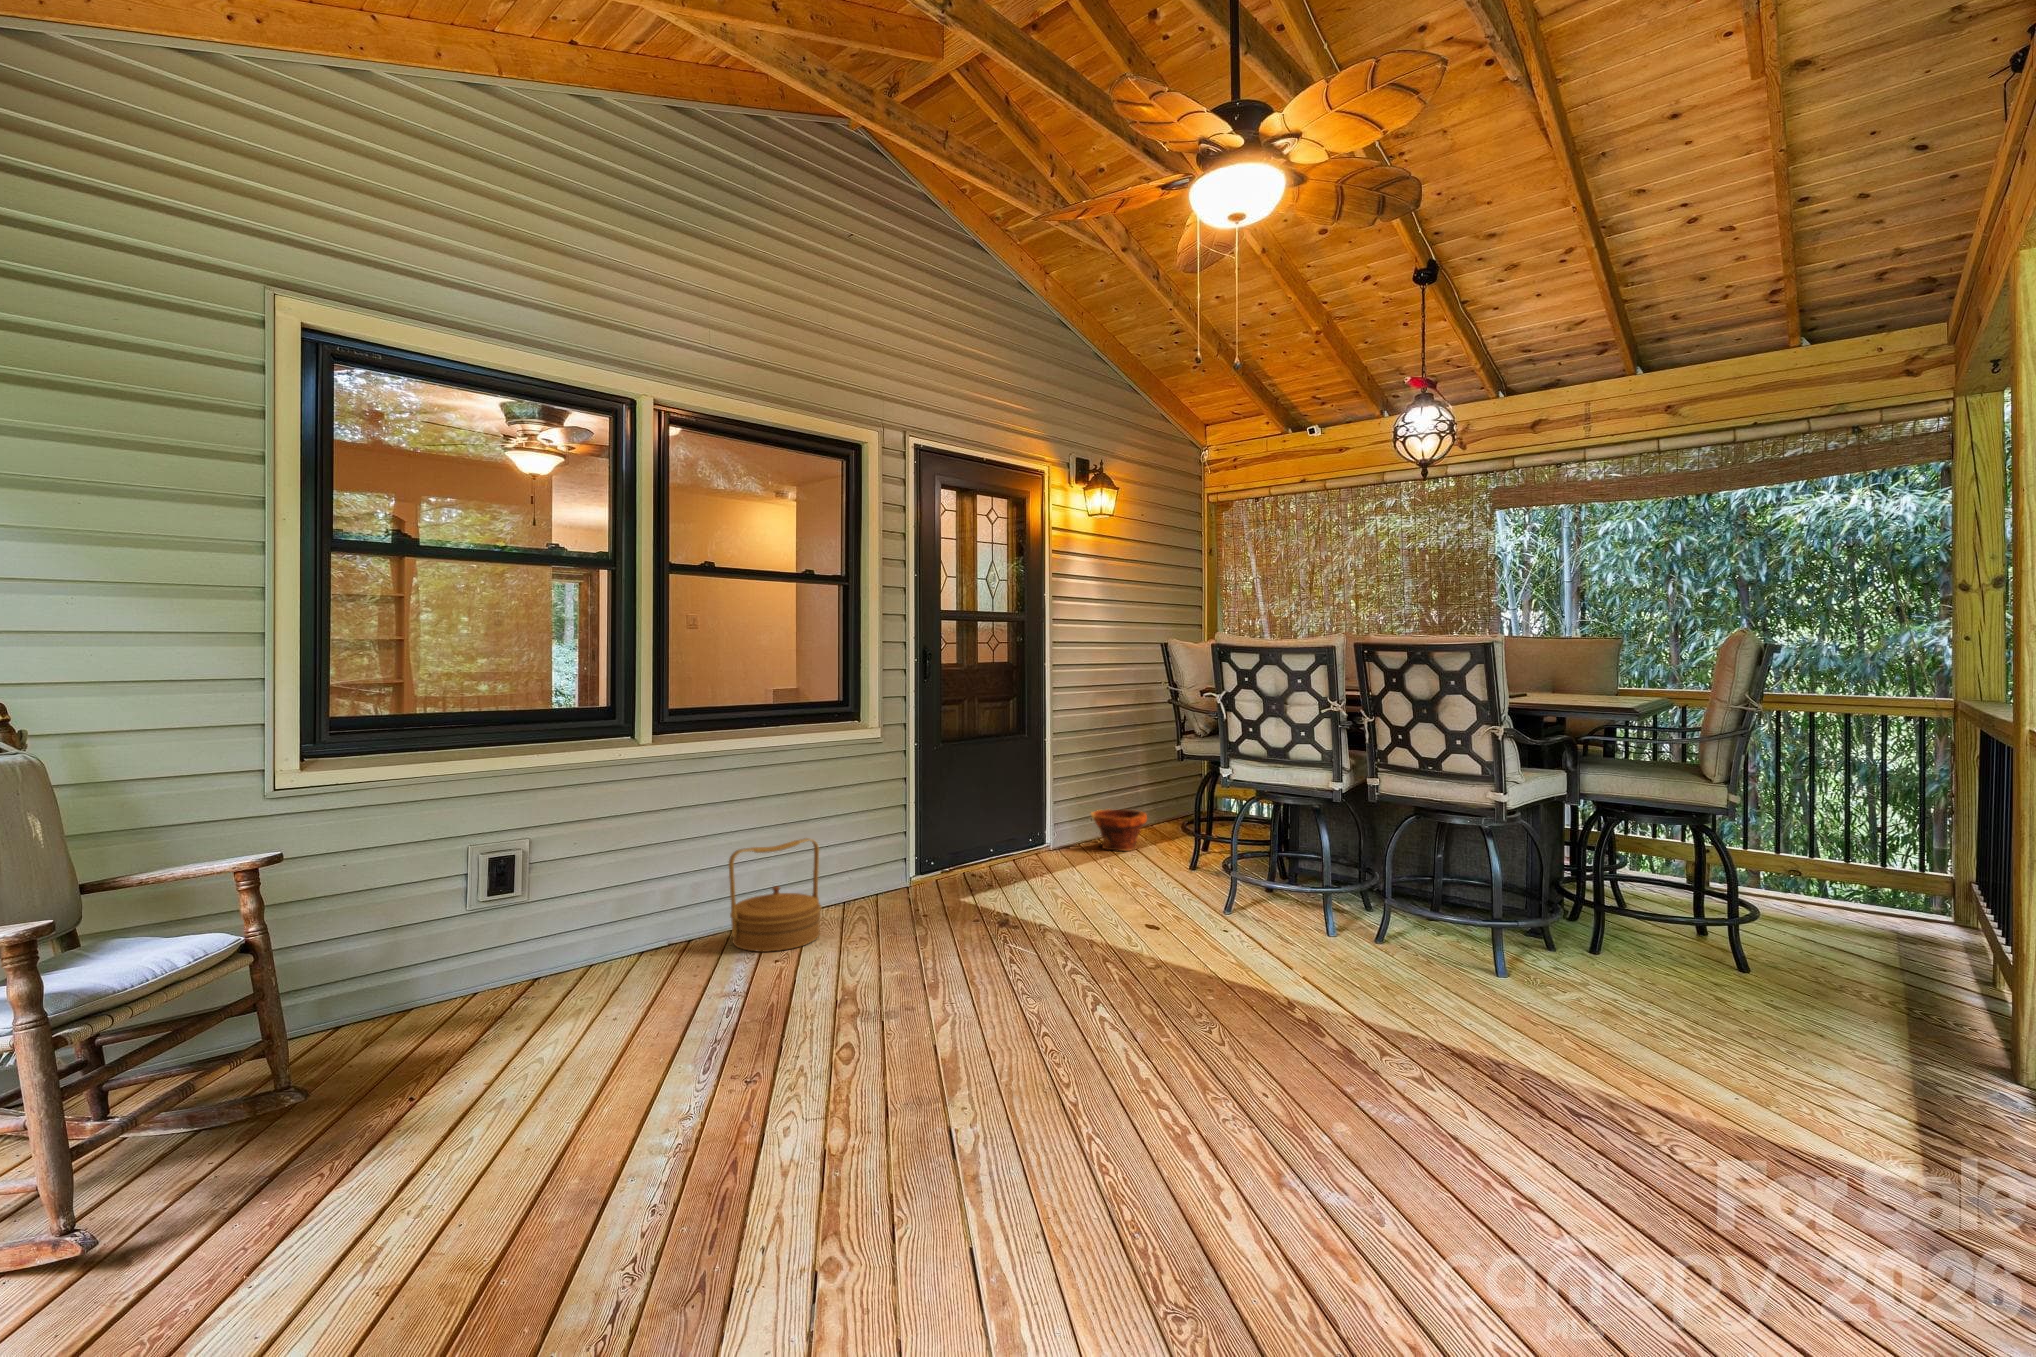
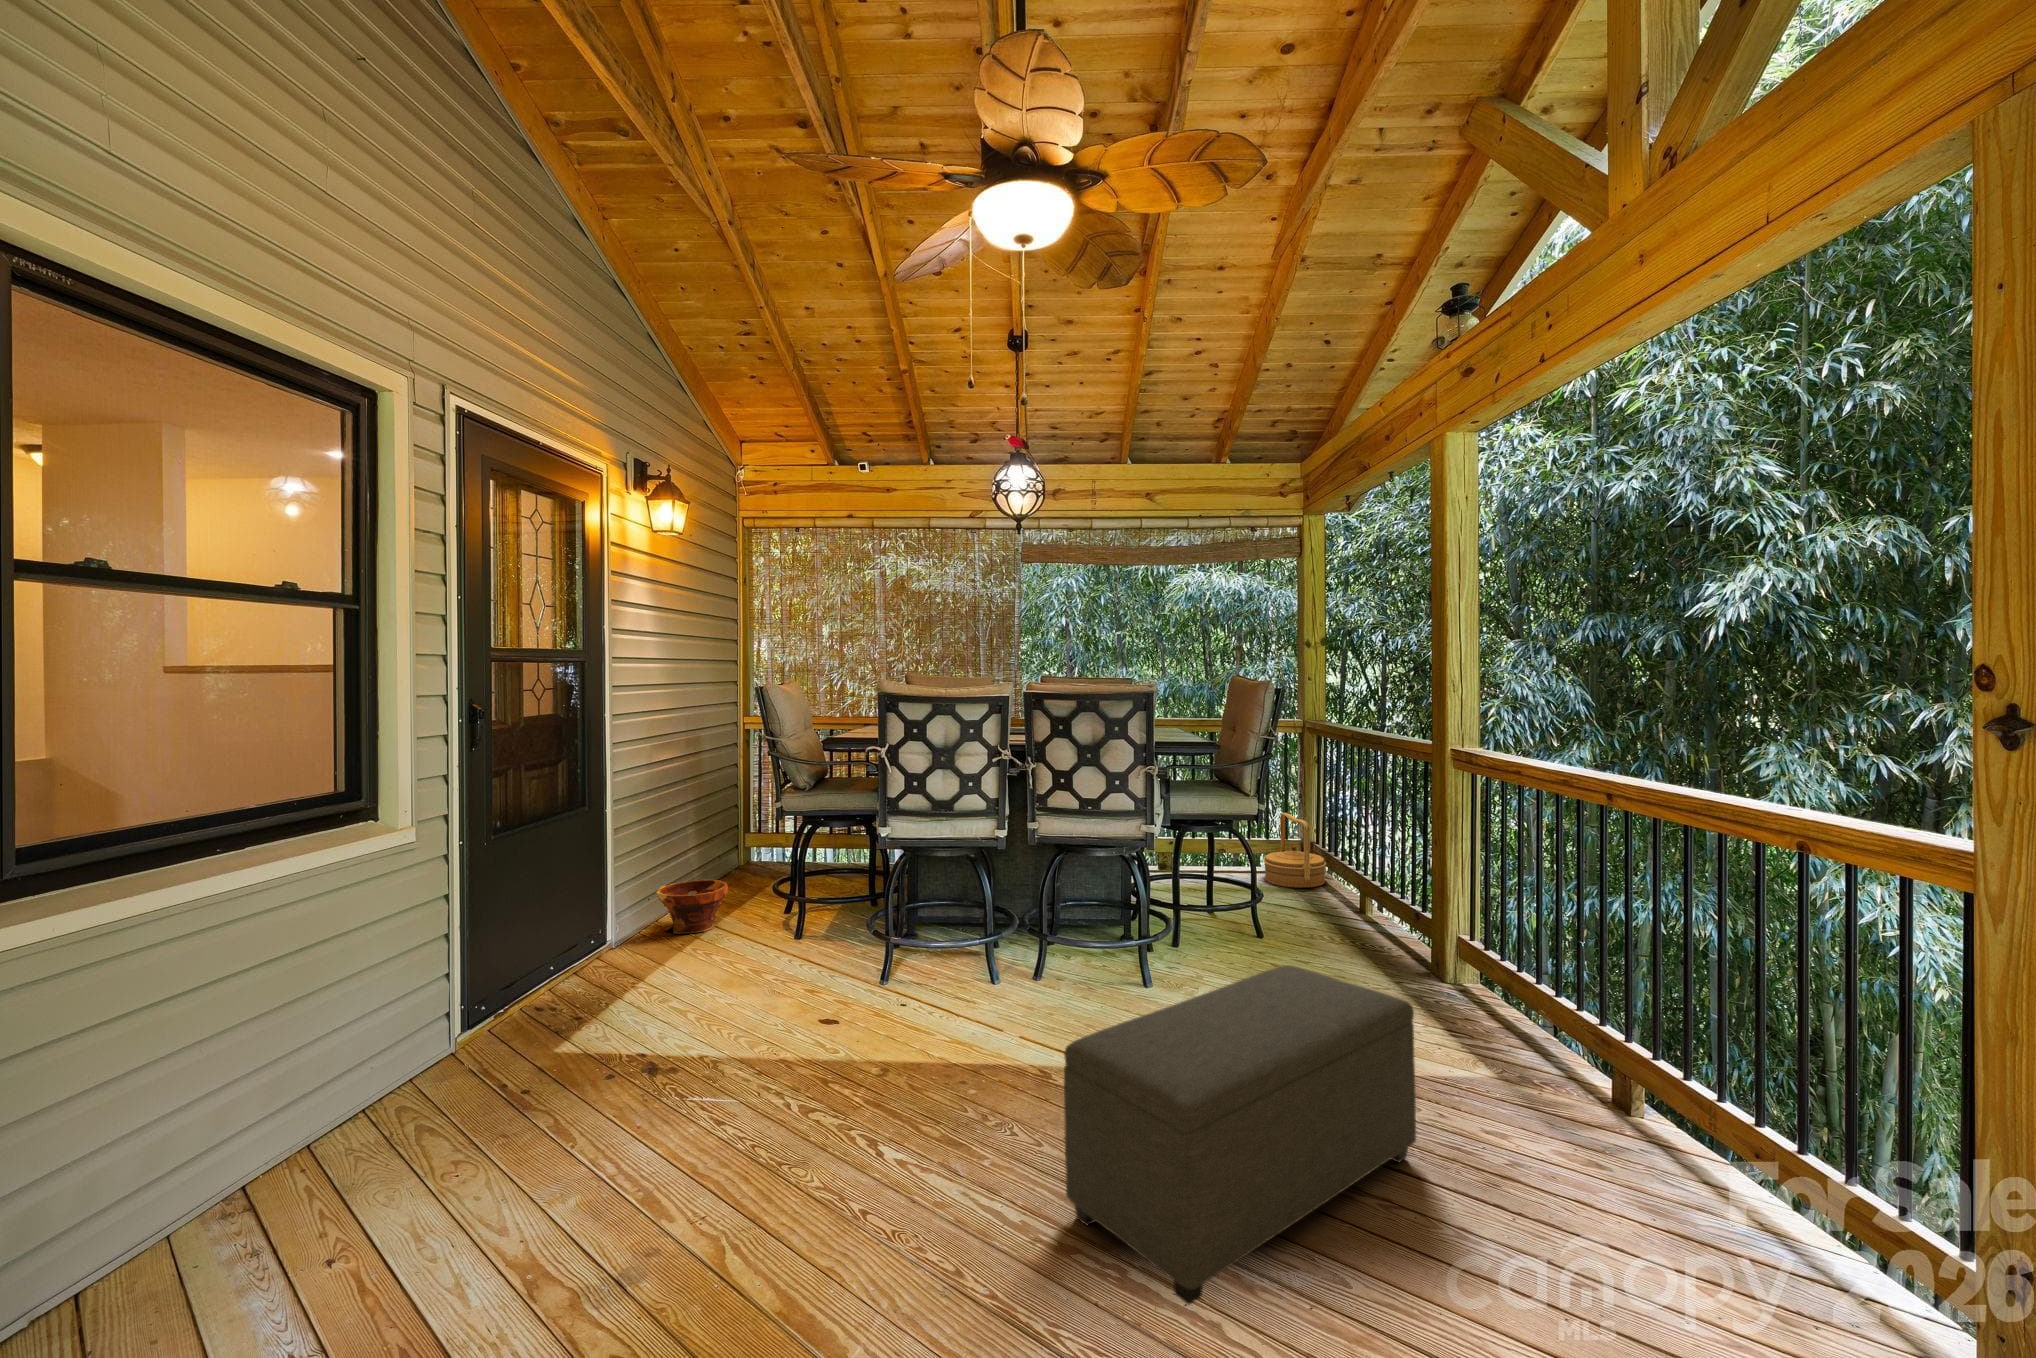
woven basket: present [729,838,821,952] -> present [1263,813,1326,888]
ottoman: none [1180,933,1626,1189] -> present [1064,965,1416,1305]

